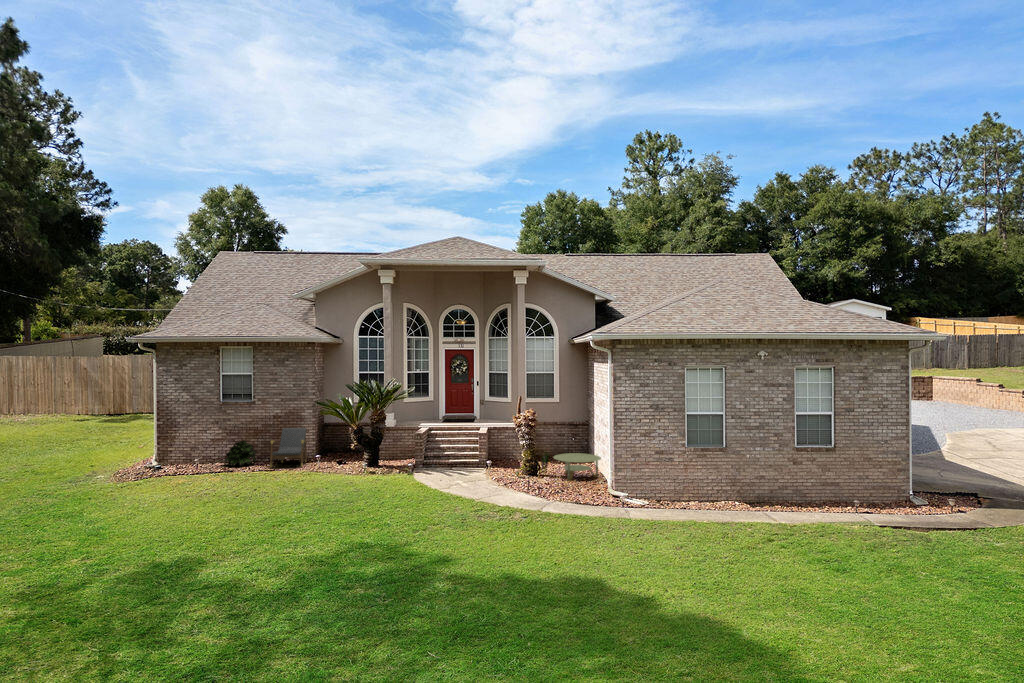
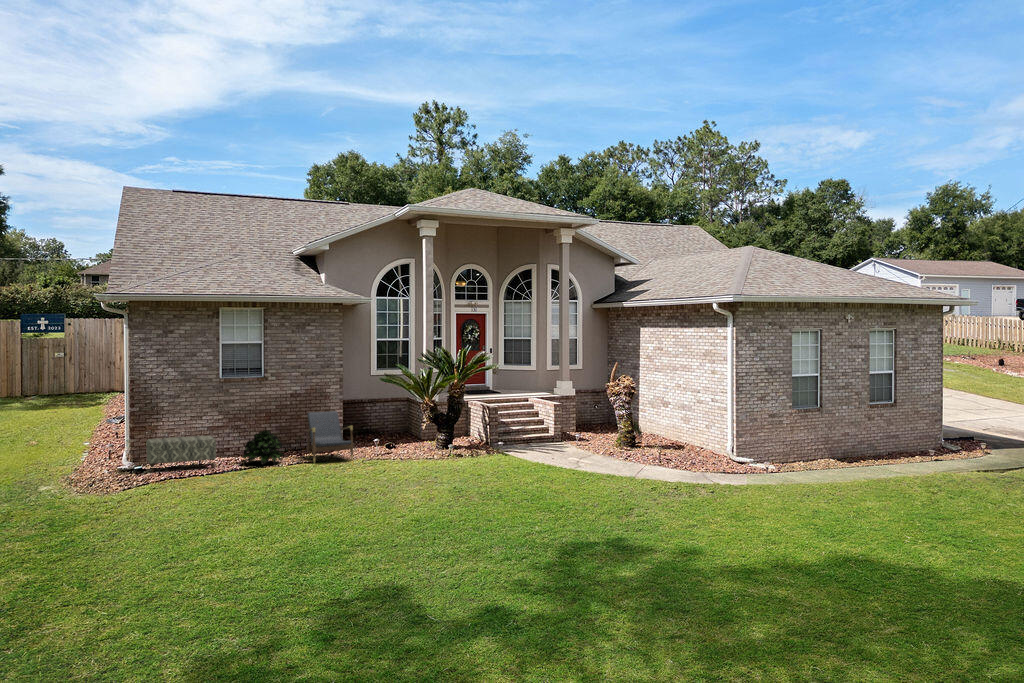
bench: none [156,442,212,467] -> present [146,436,216,473]
round table: present [554,453,601,481] -> none [642,425,694,452]

